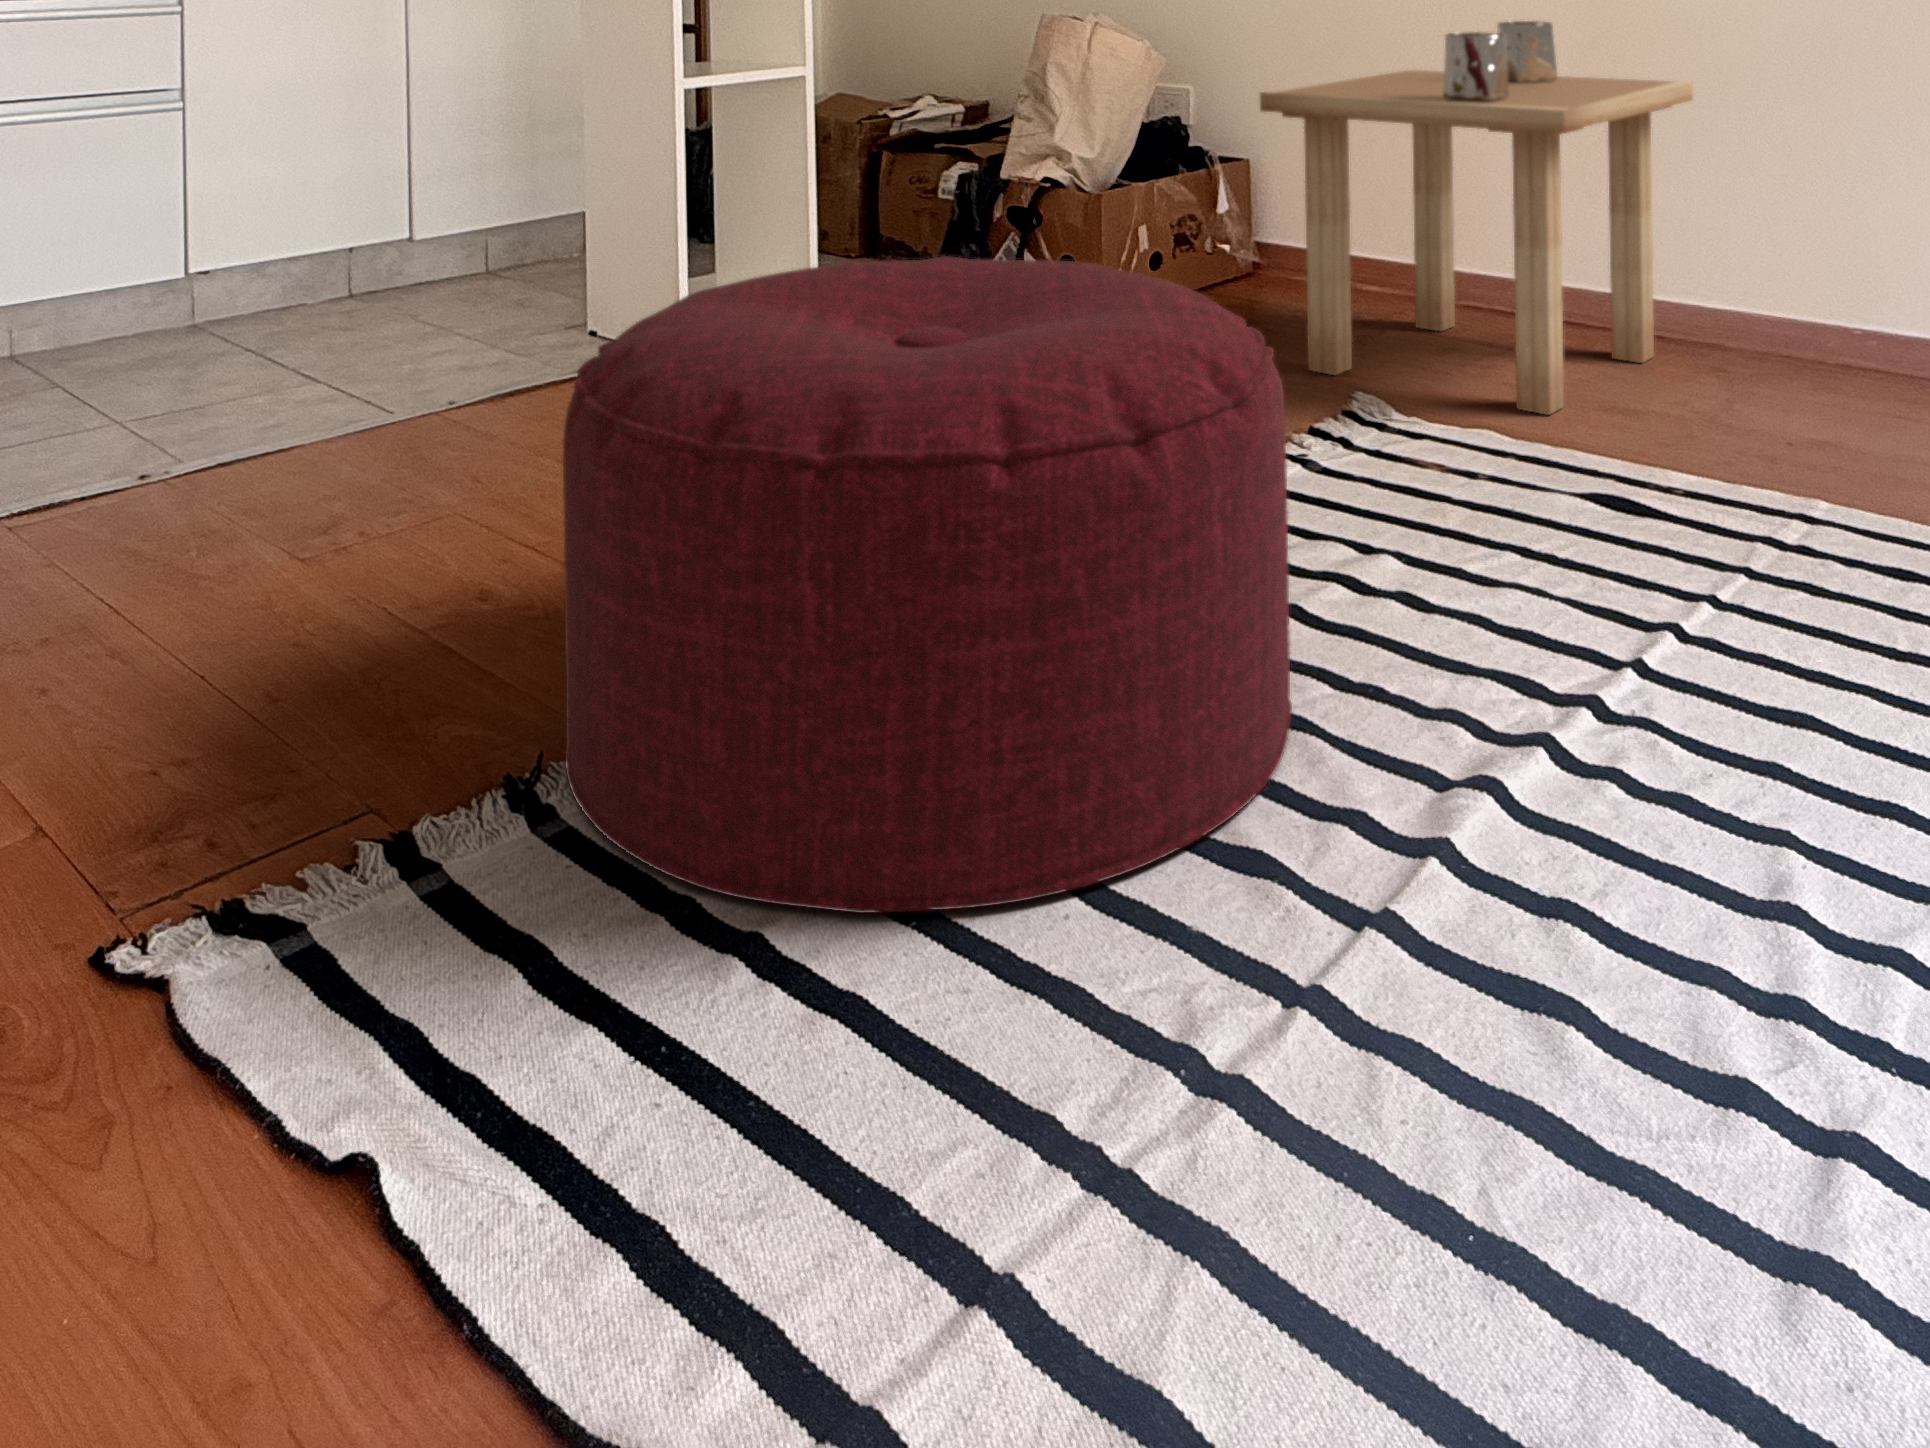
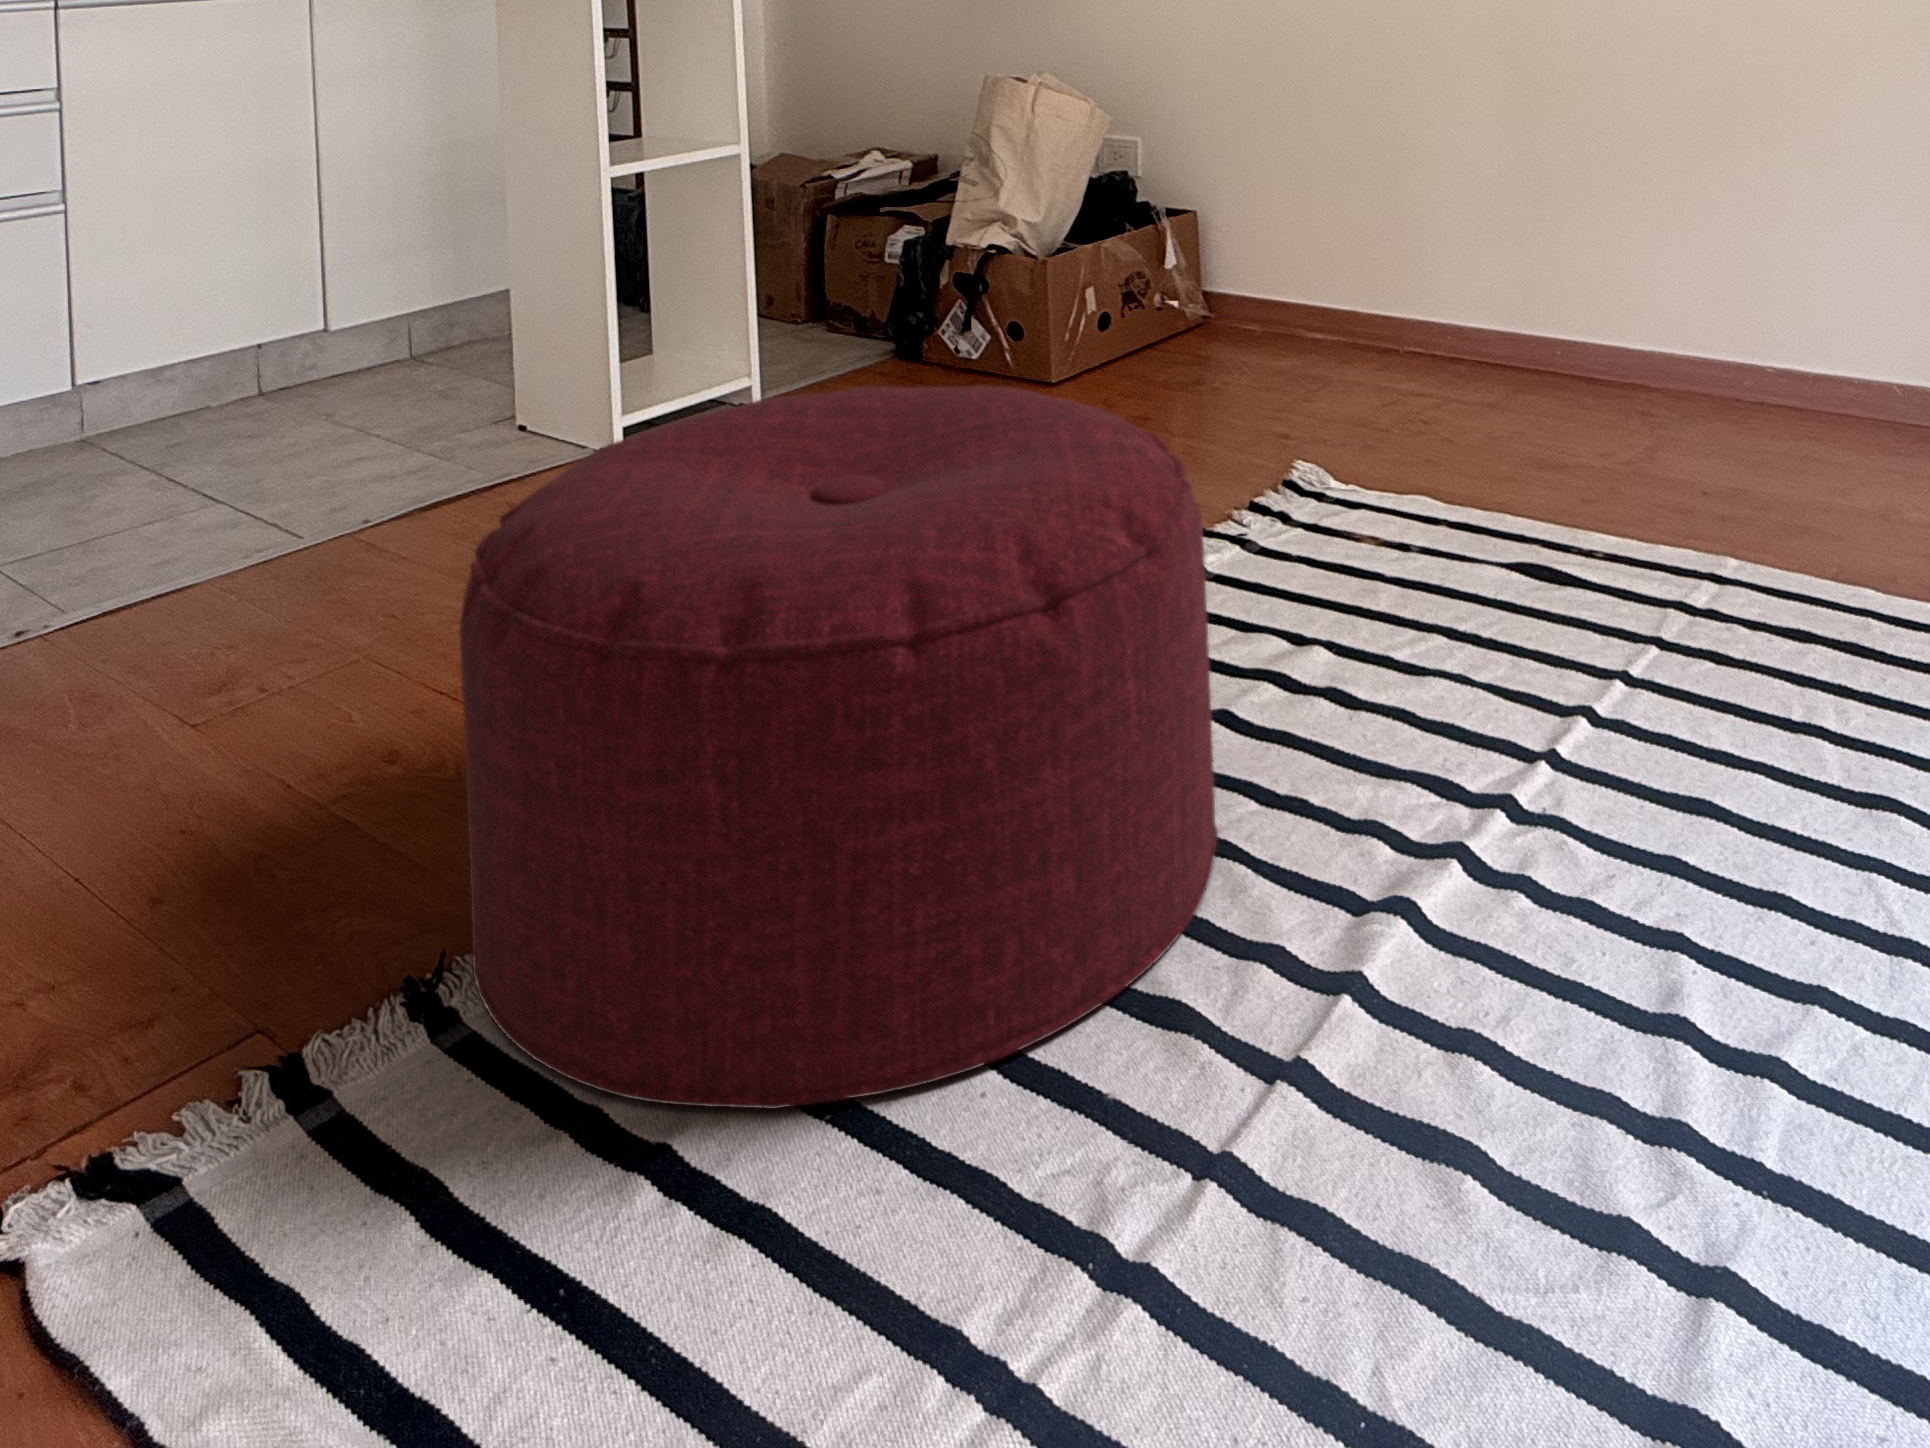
side table: present [1260,21,1693,415] -> none [1200,80,1622,479]

